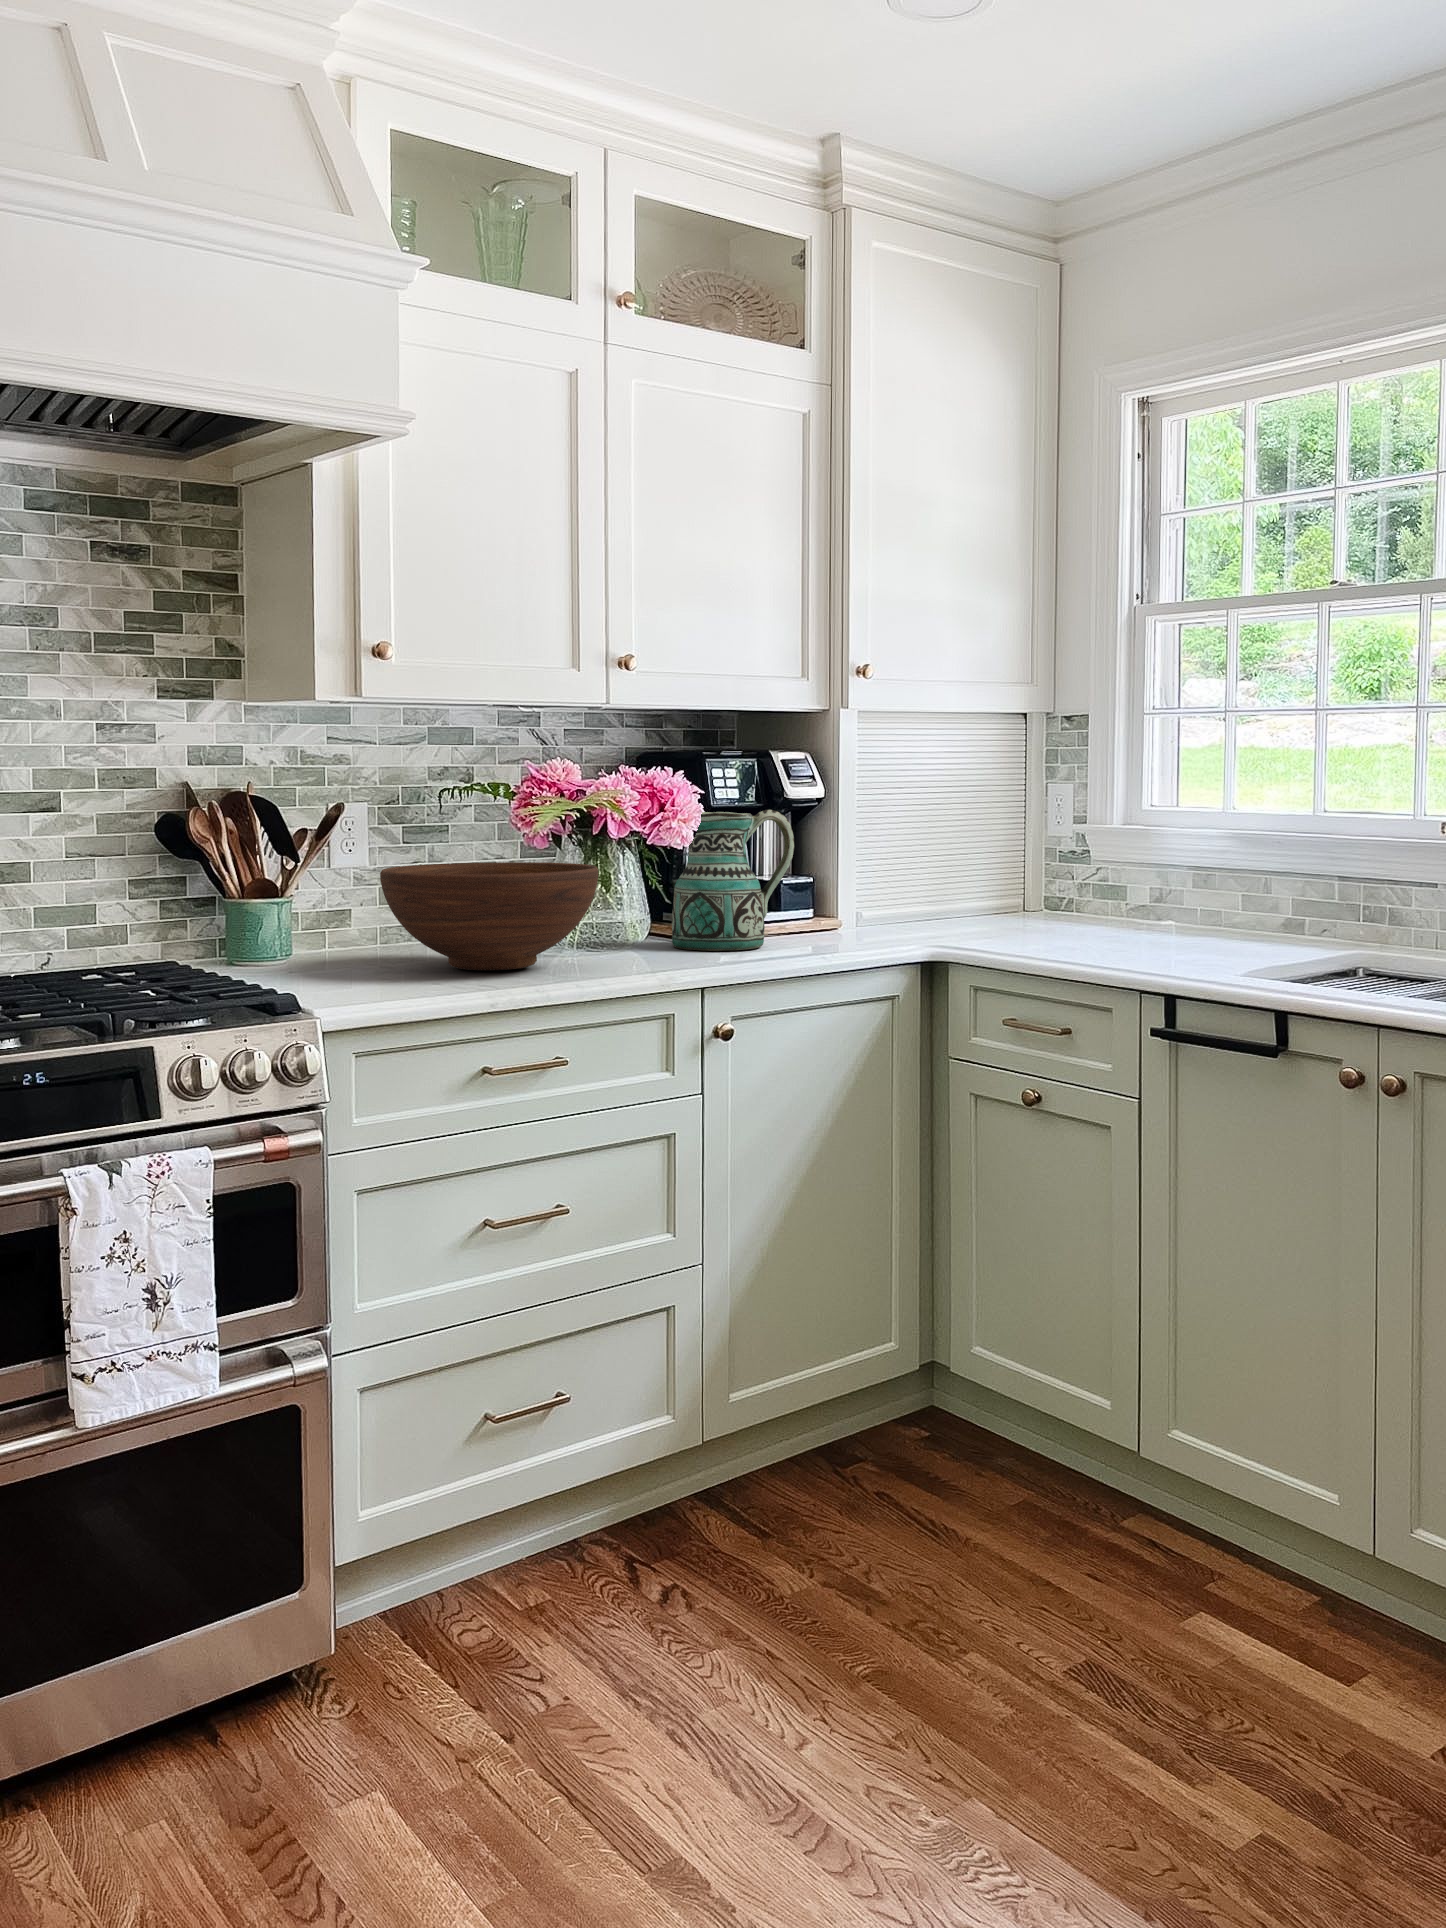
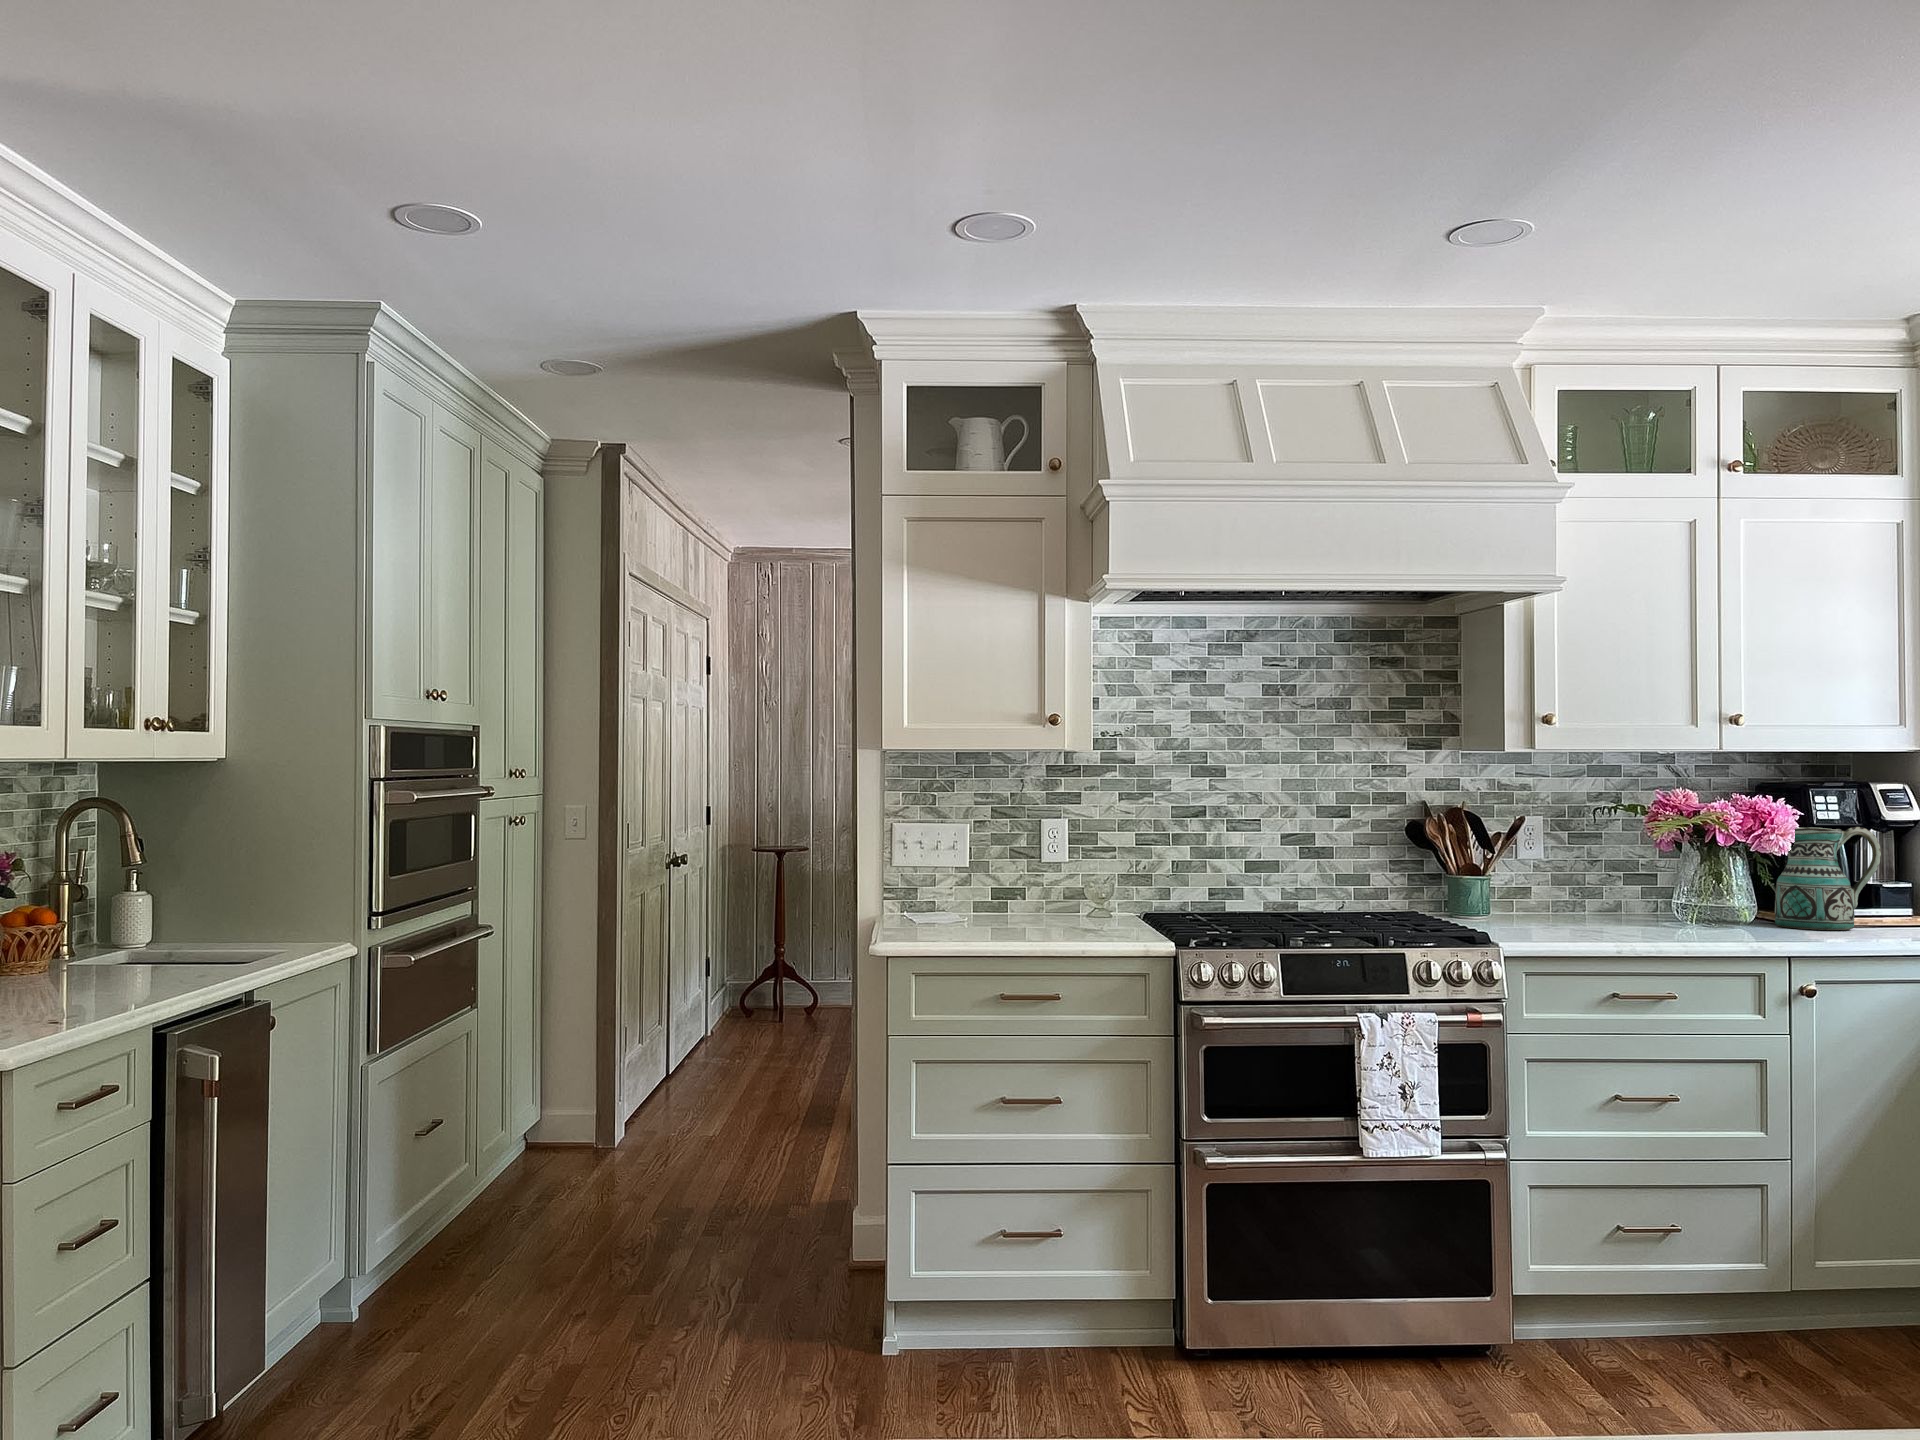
fruit bowl: present [380,862,598,970] -> none [1549,857,1707,928]

